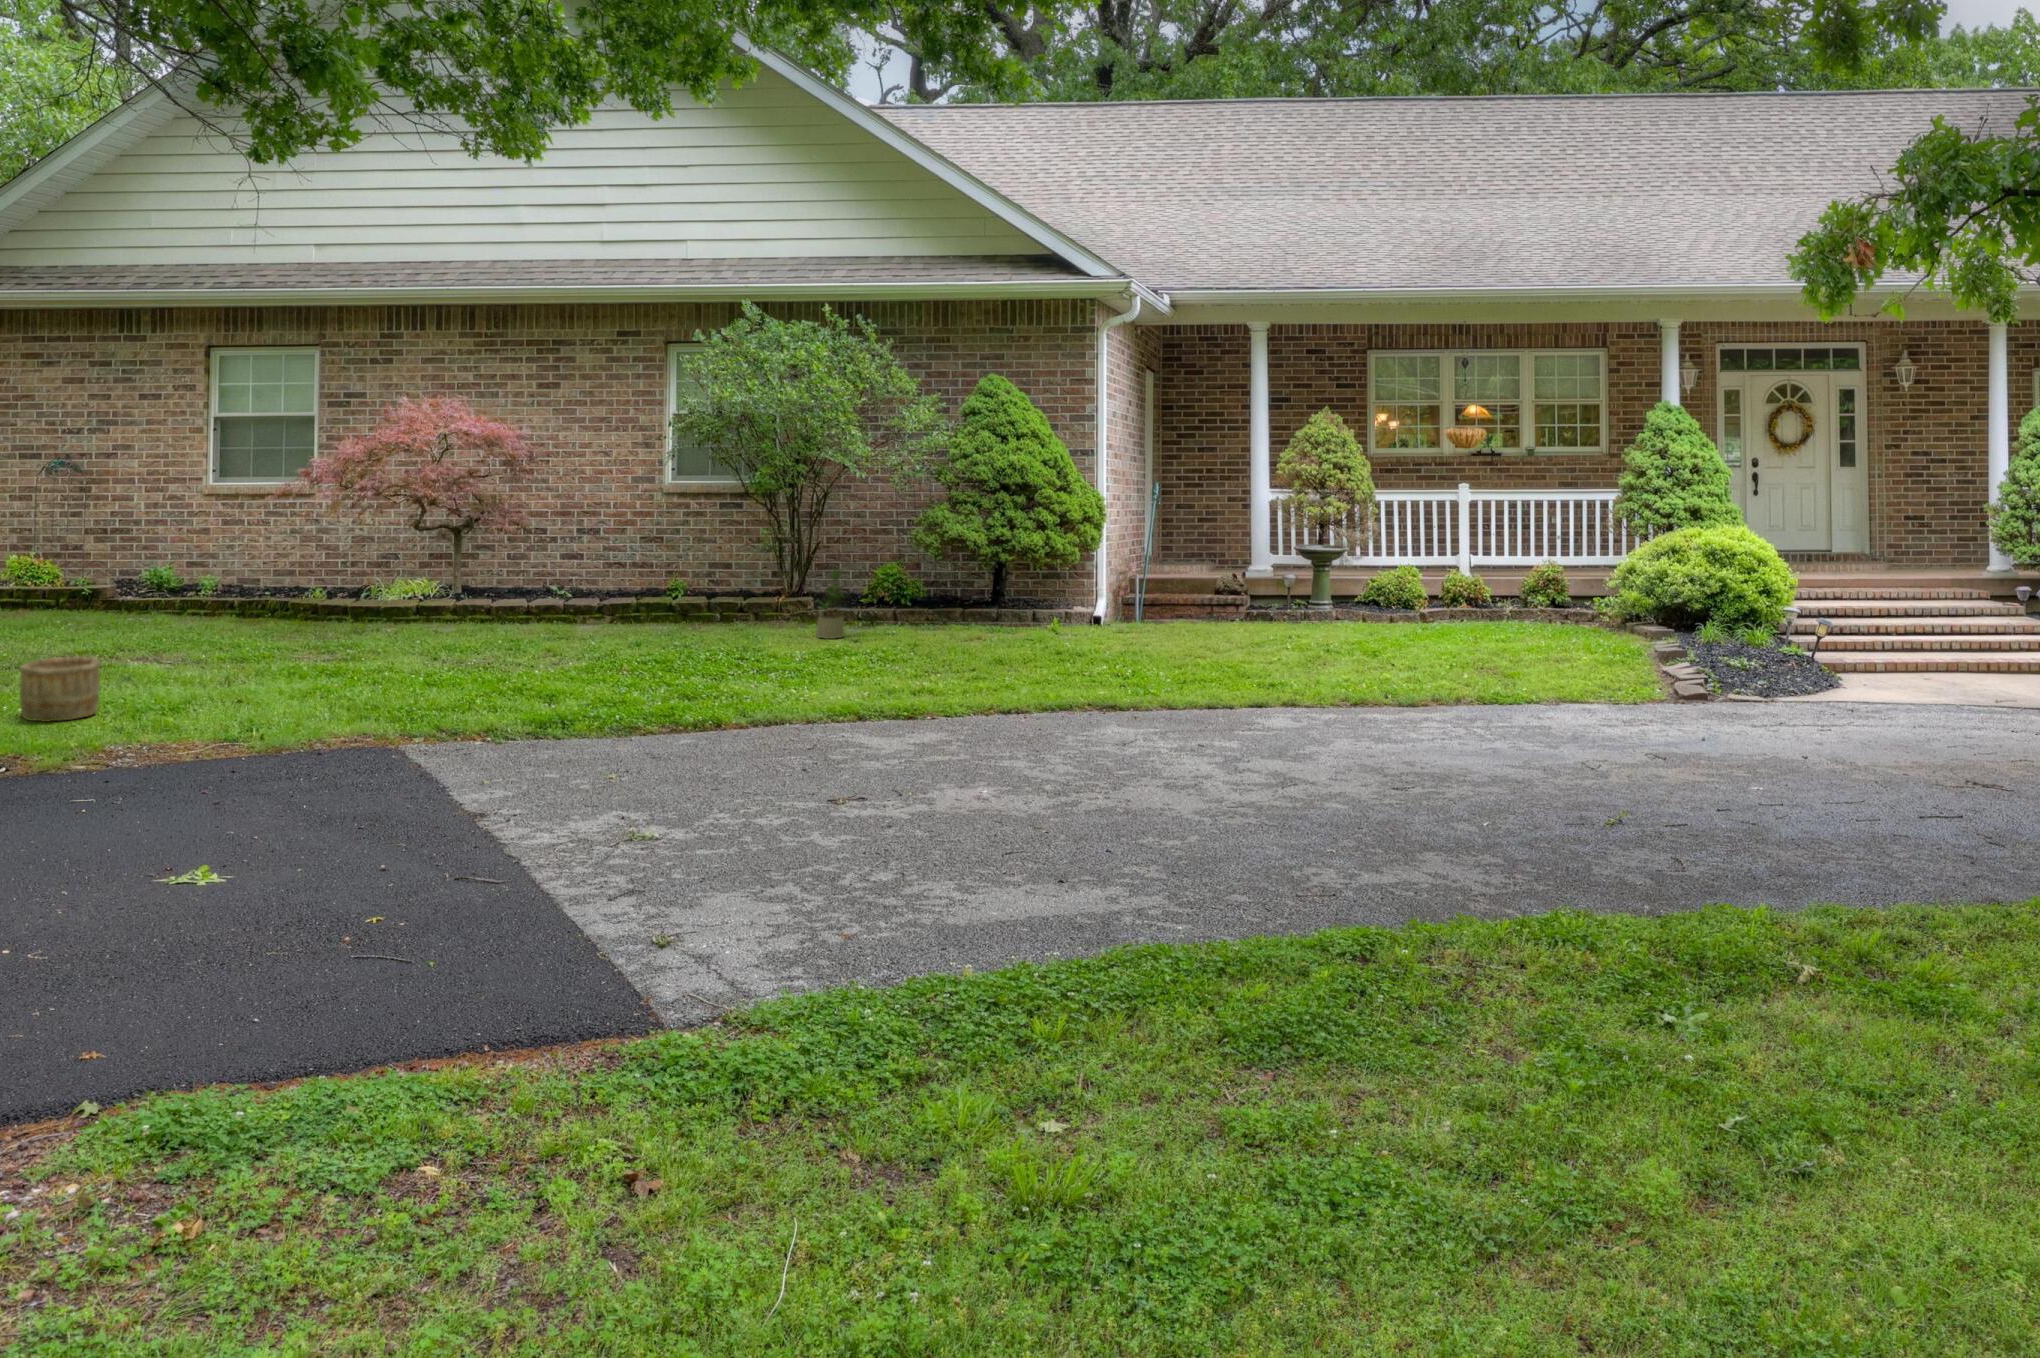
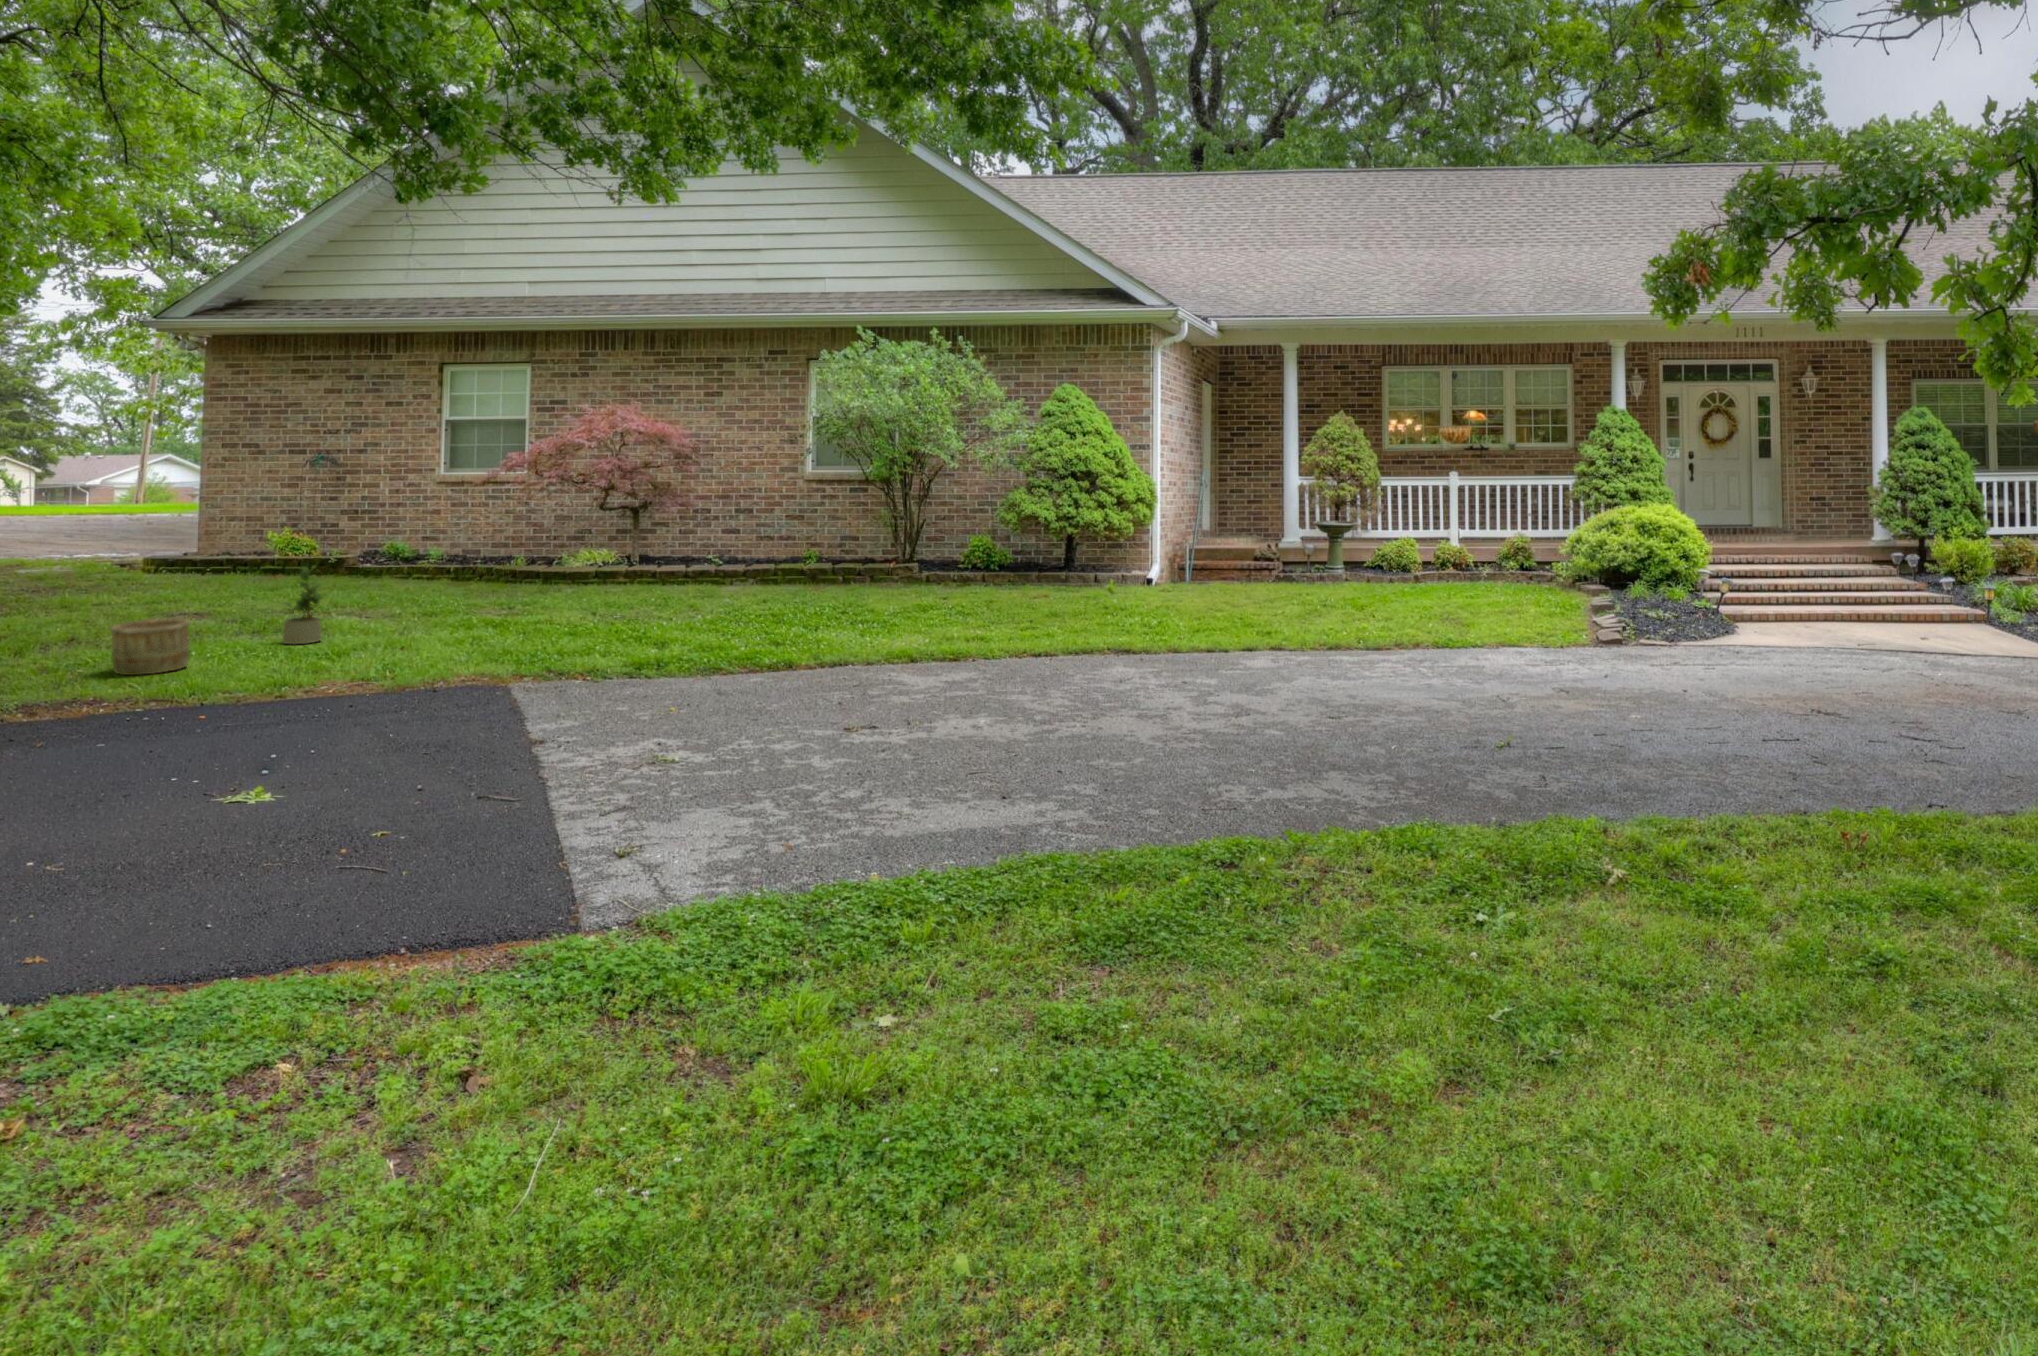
potted plant: present [816,569,845,639] -> present [282,567,322,644]

